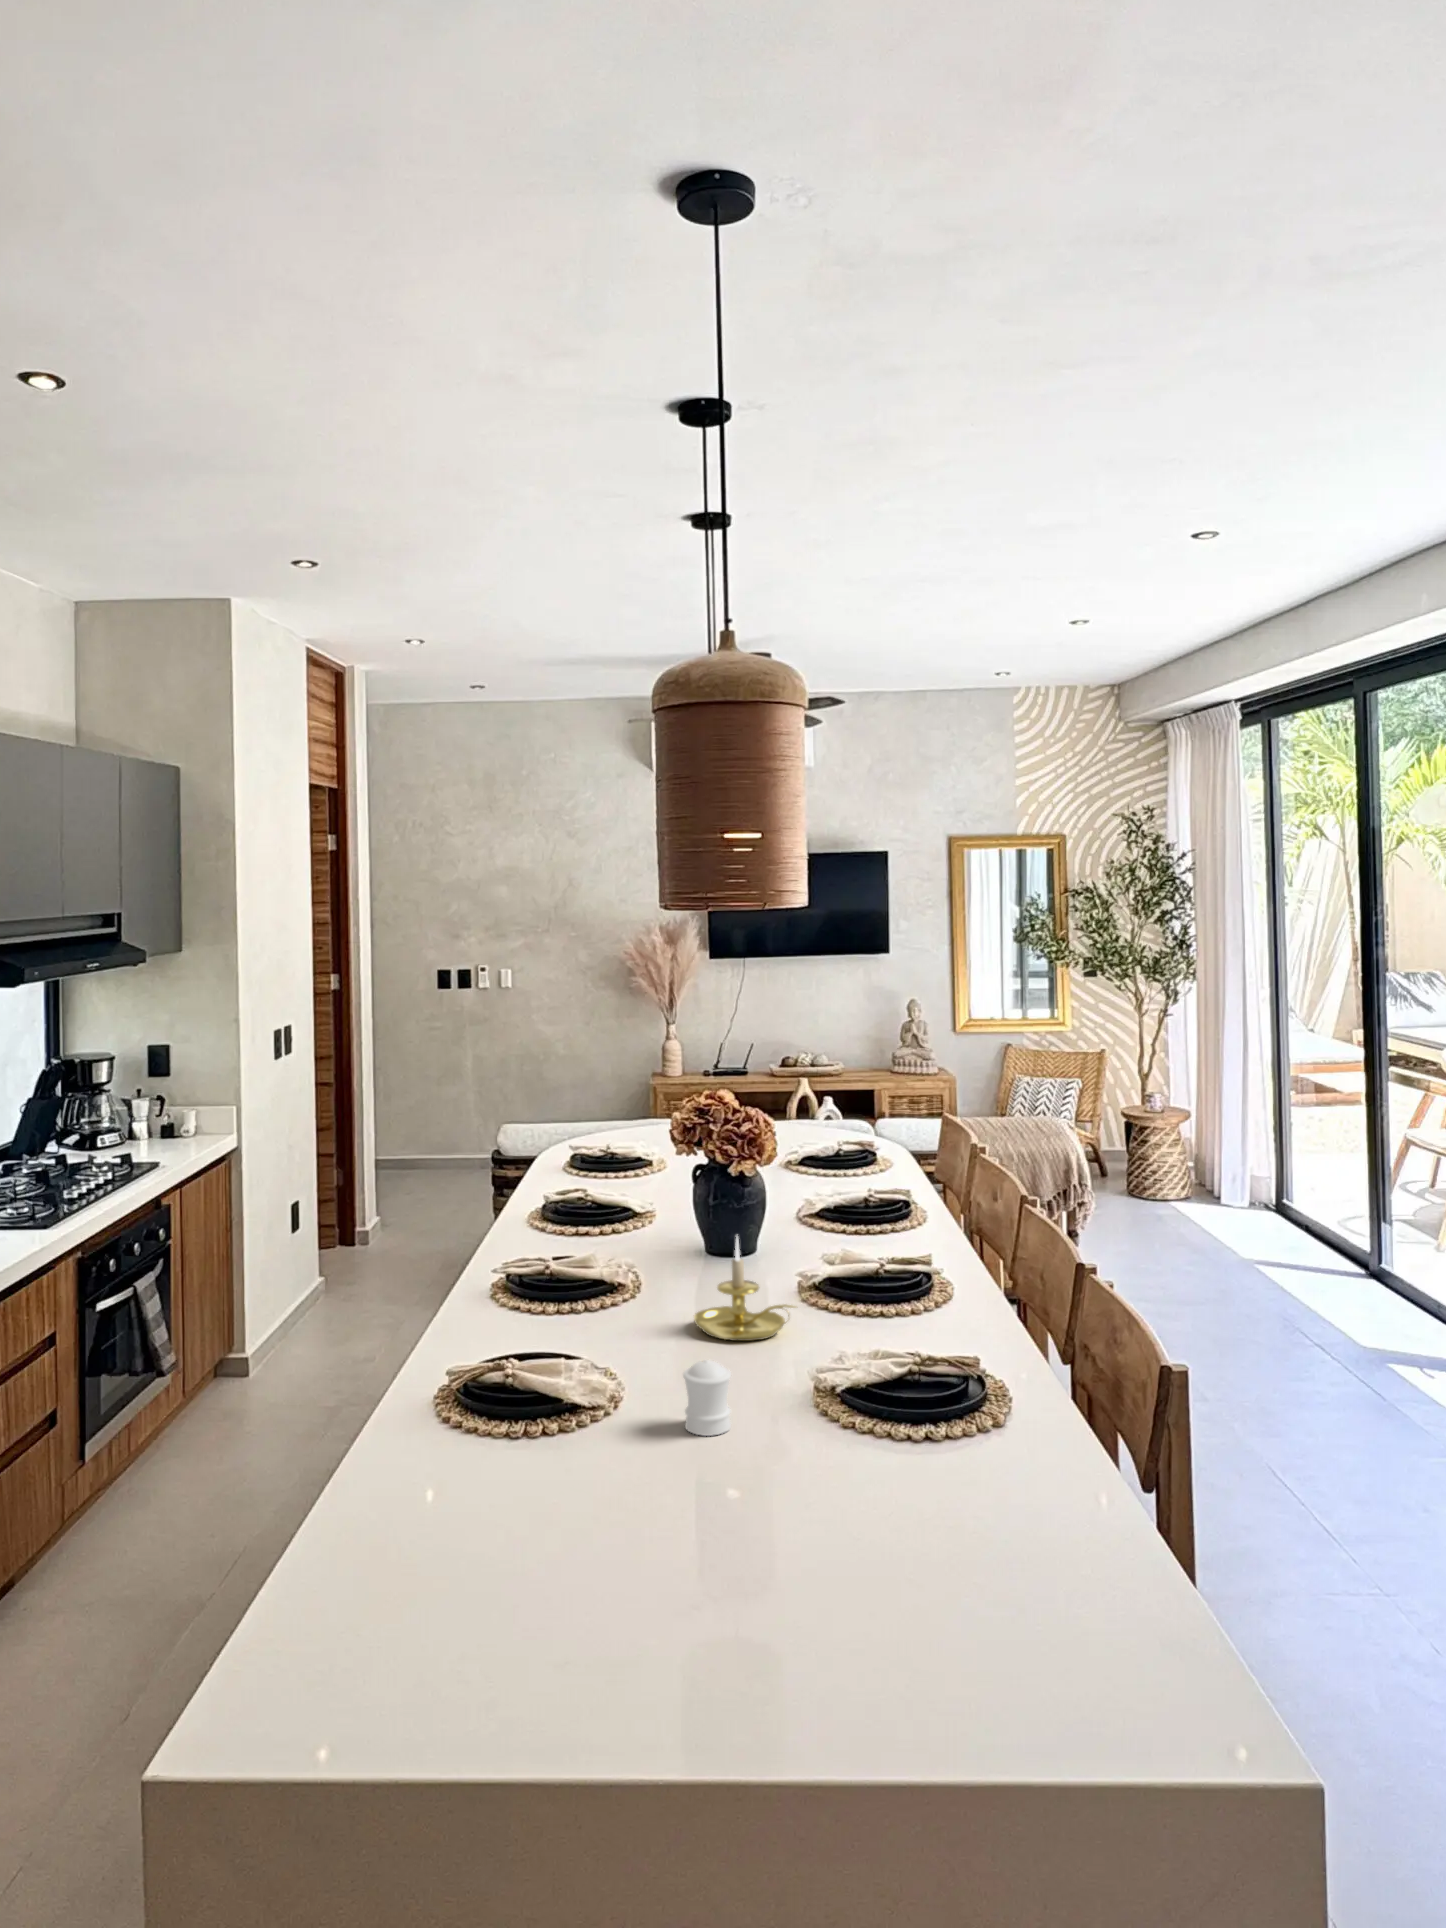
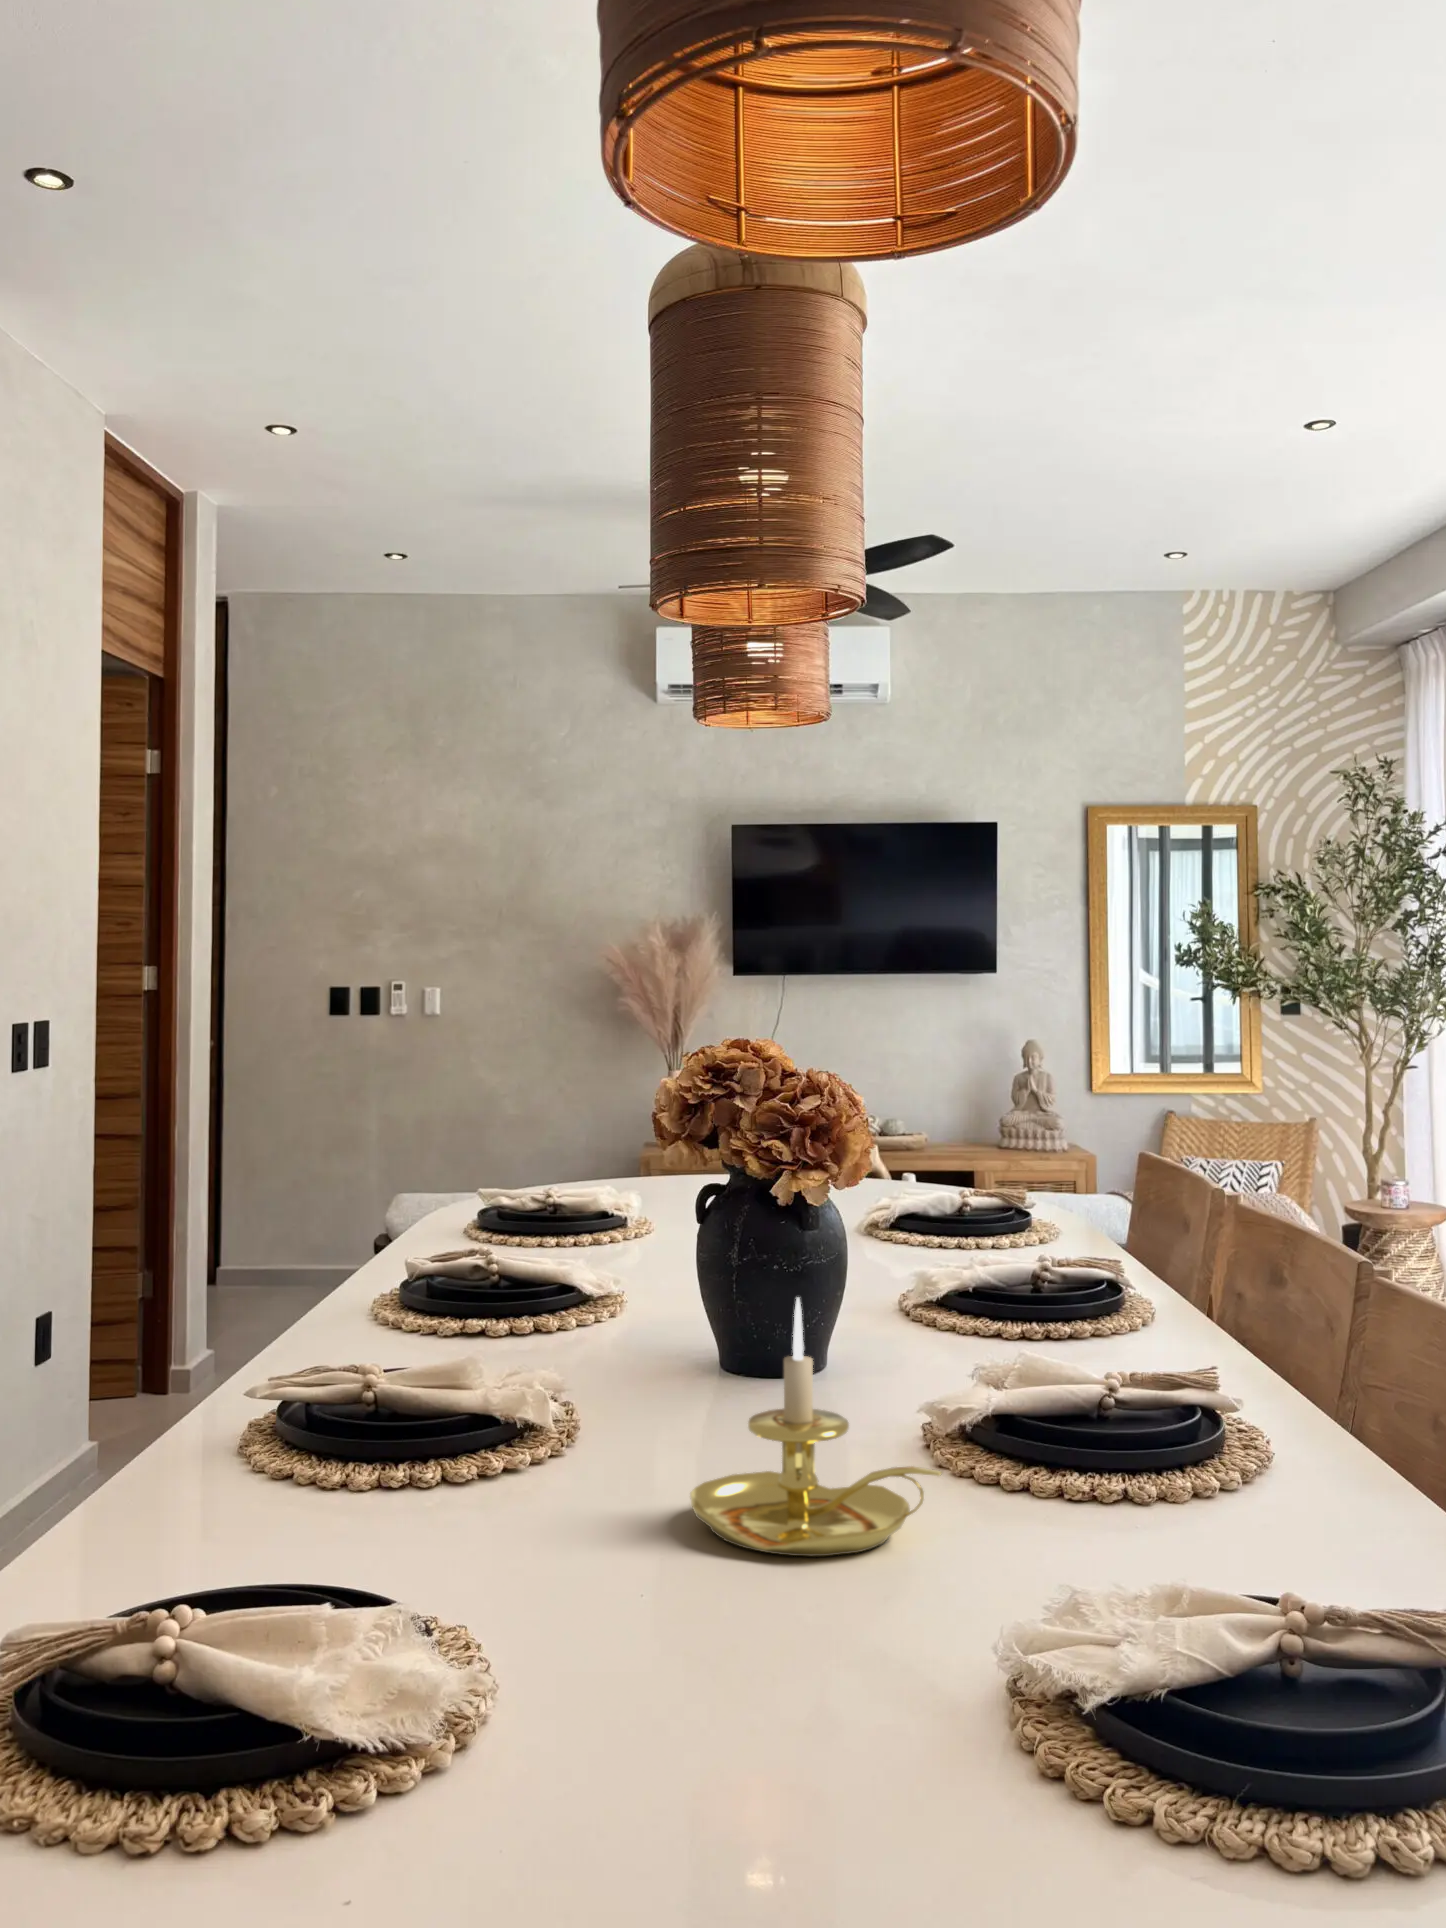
salt shaker: present [683,1360,731,1436] -> none [645,1619,789,1859]

